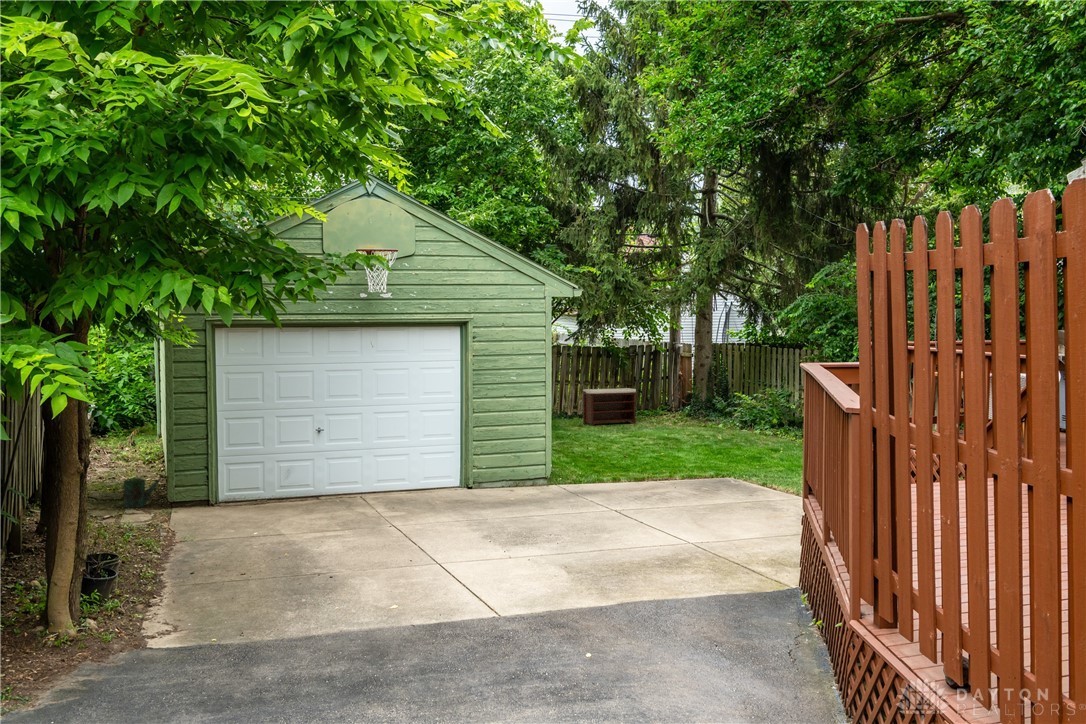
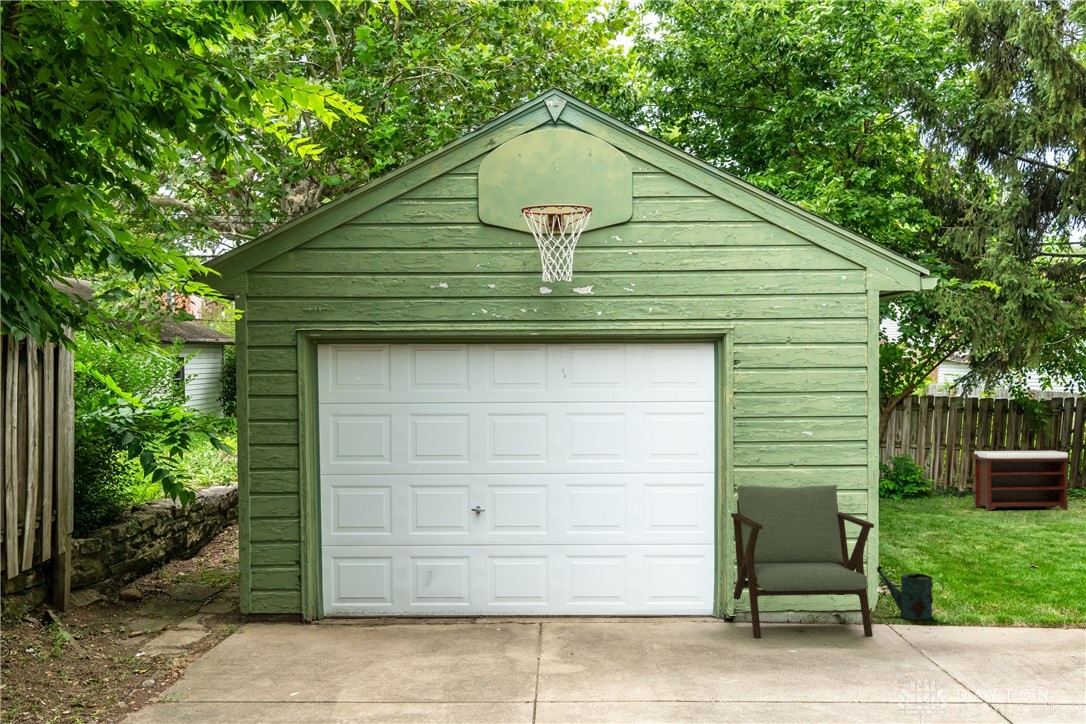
lounge chair: none [470,408,554,494] -> present [731,485,874,638]
watering can: present [124,474,164,508] -> present [875,566,944,620]

